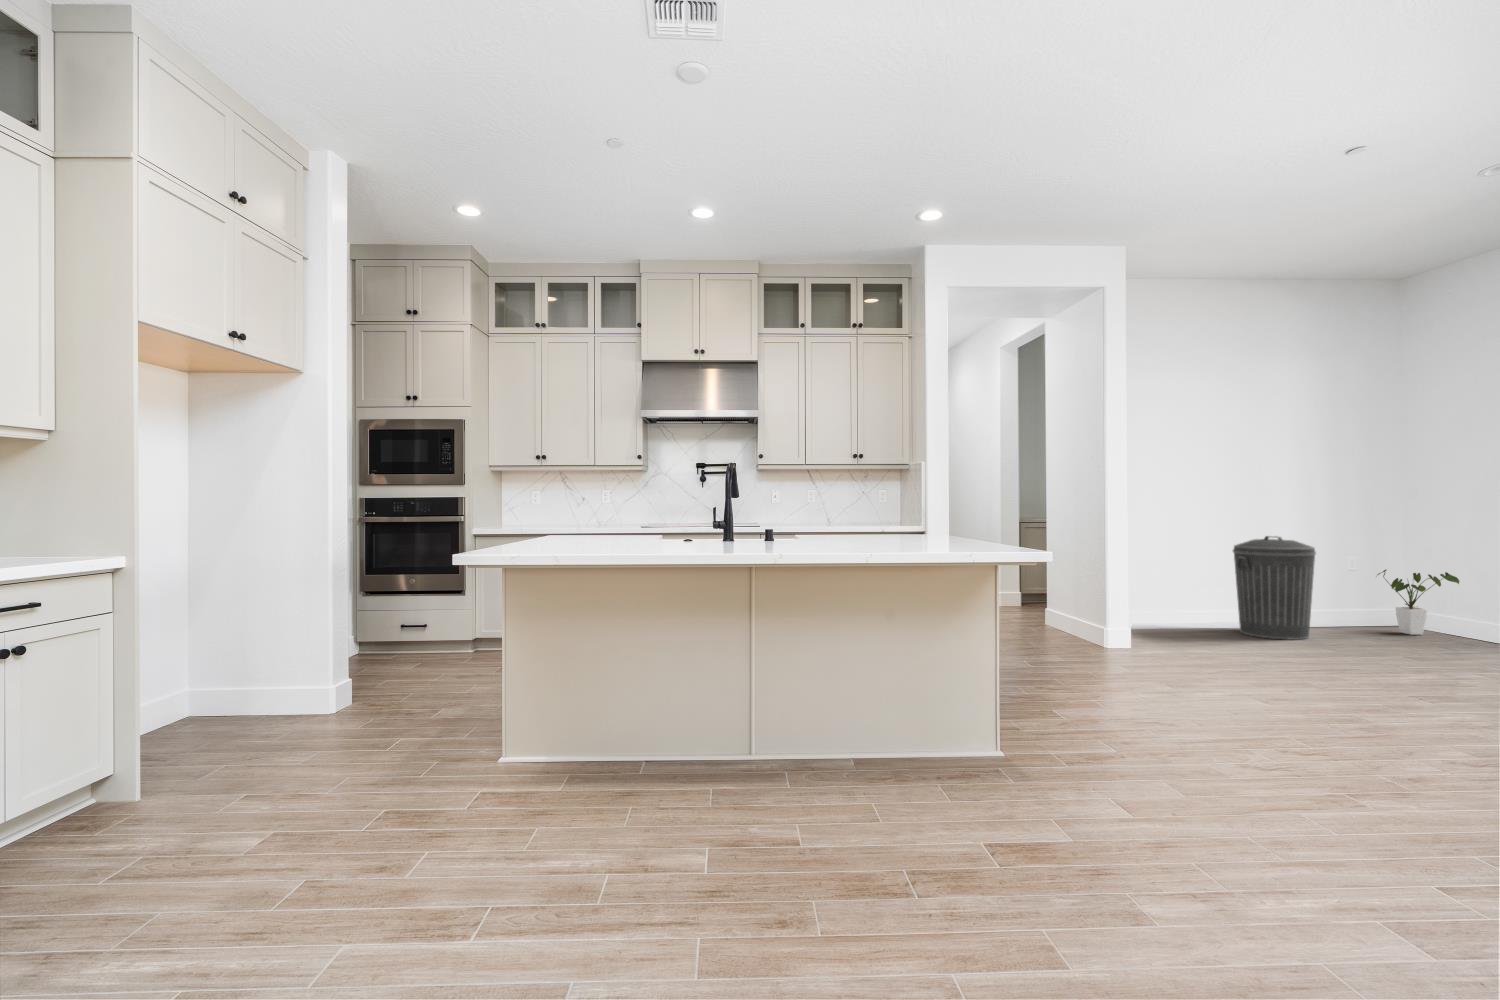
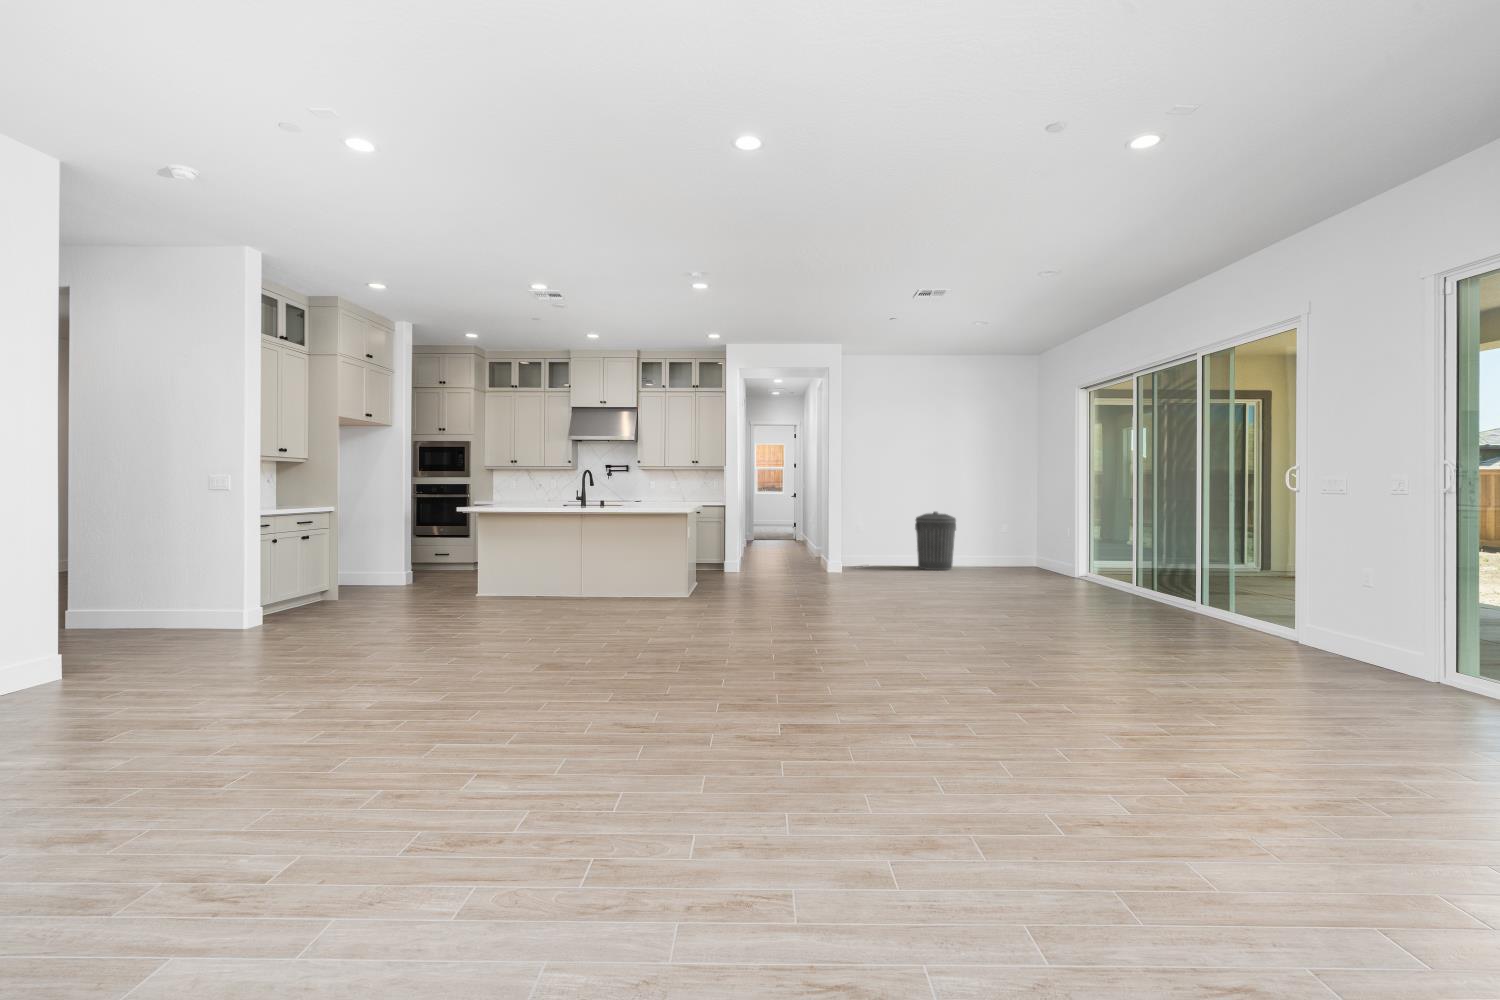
house plant: present [1378,570,1459,635] -> none [997,532,1035,569]

